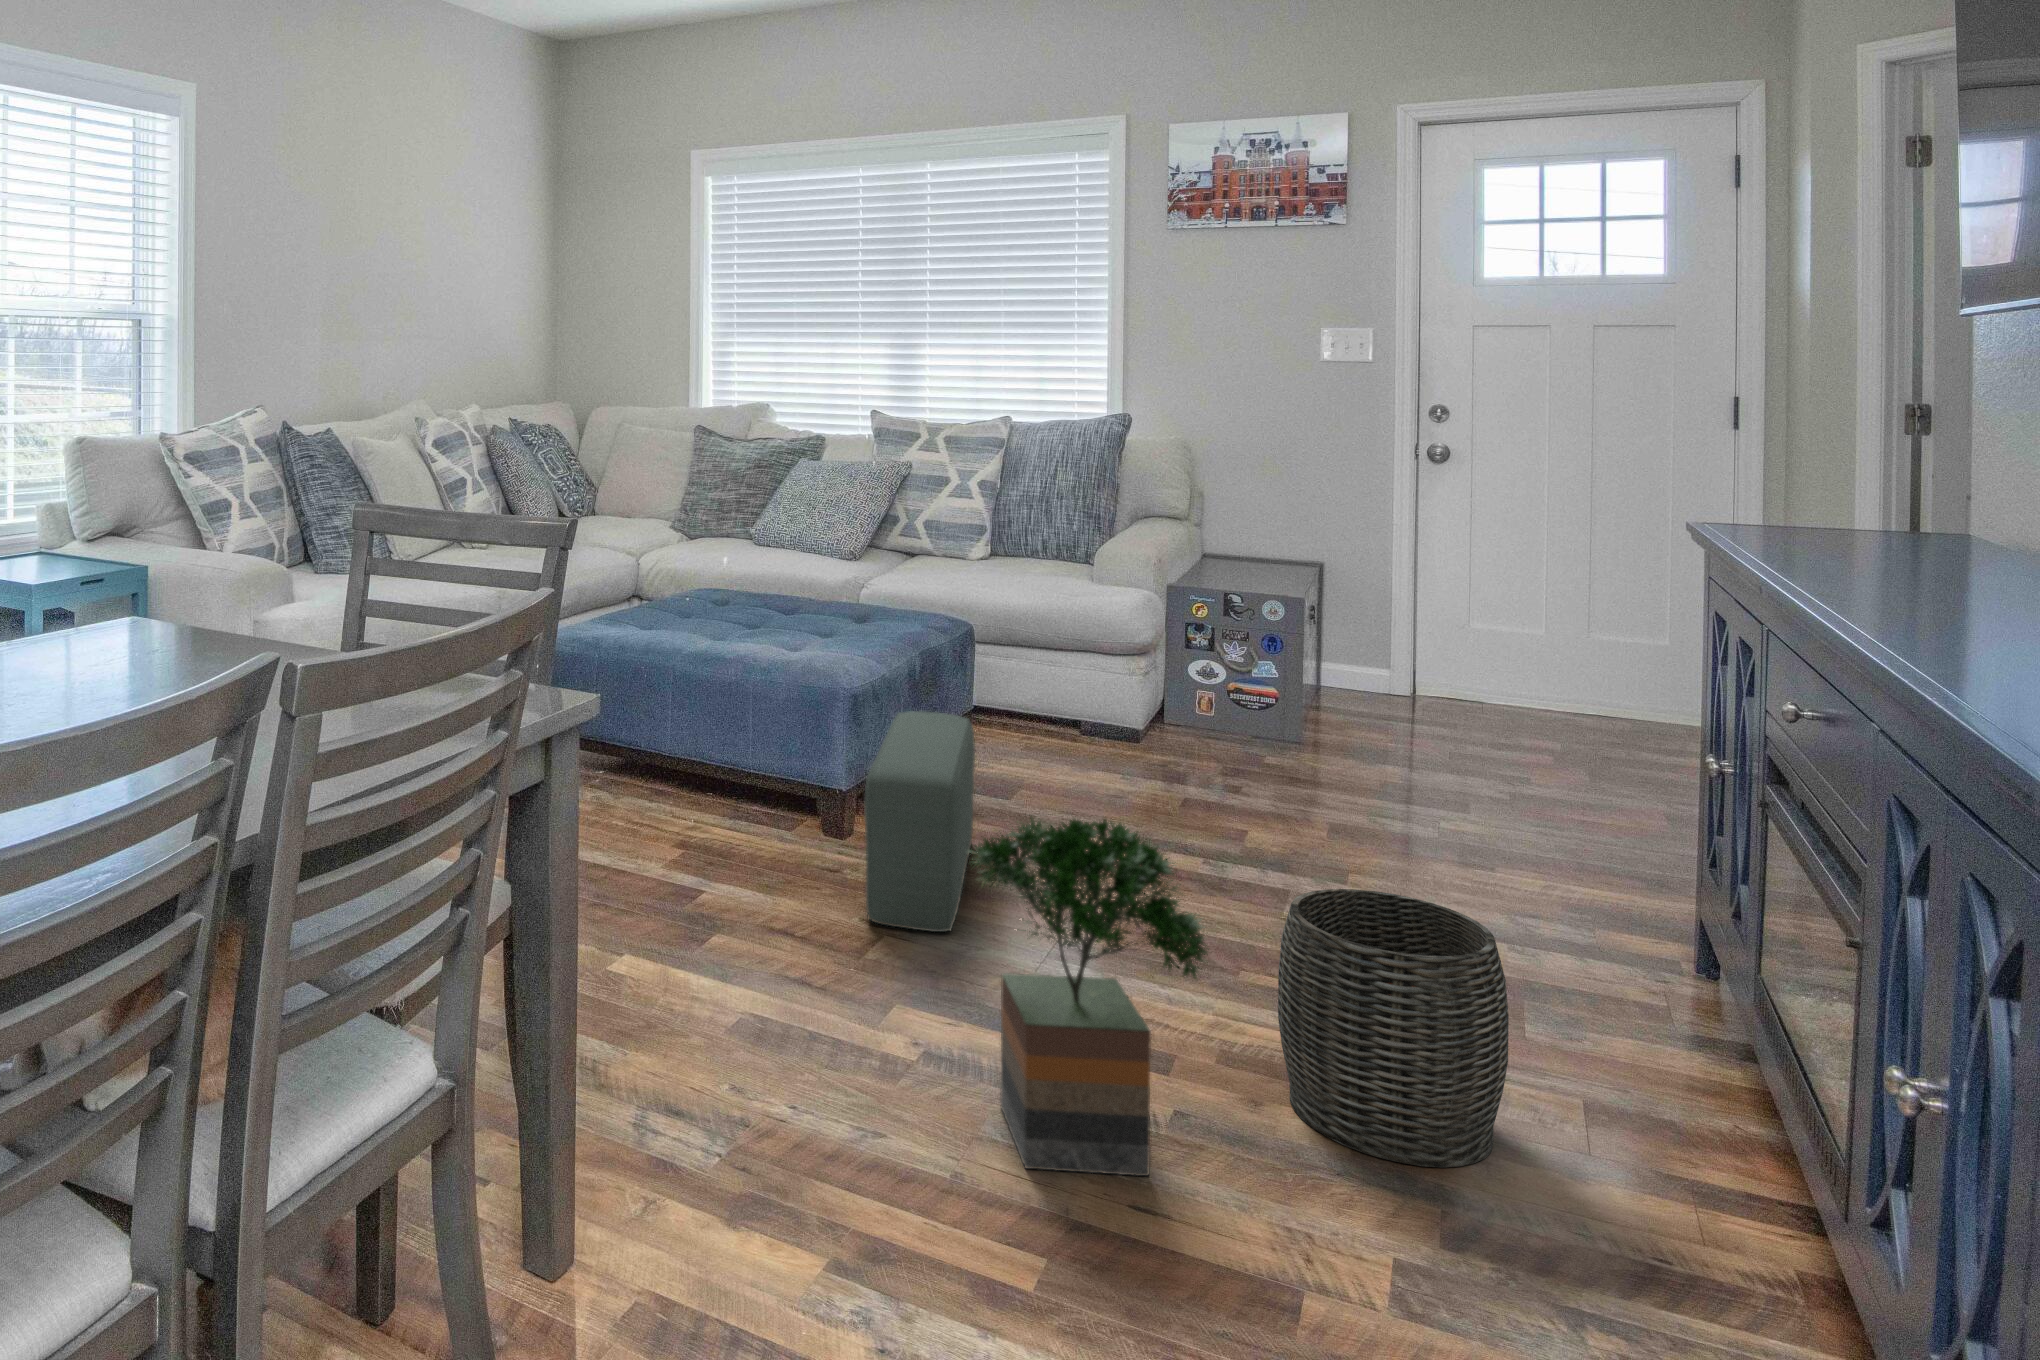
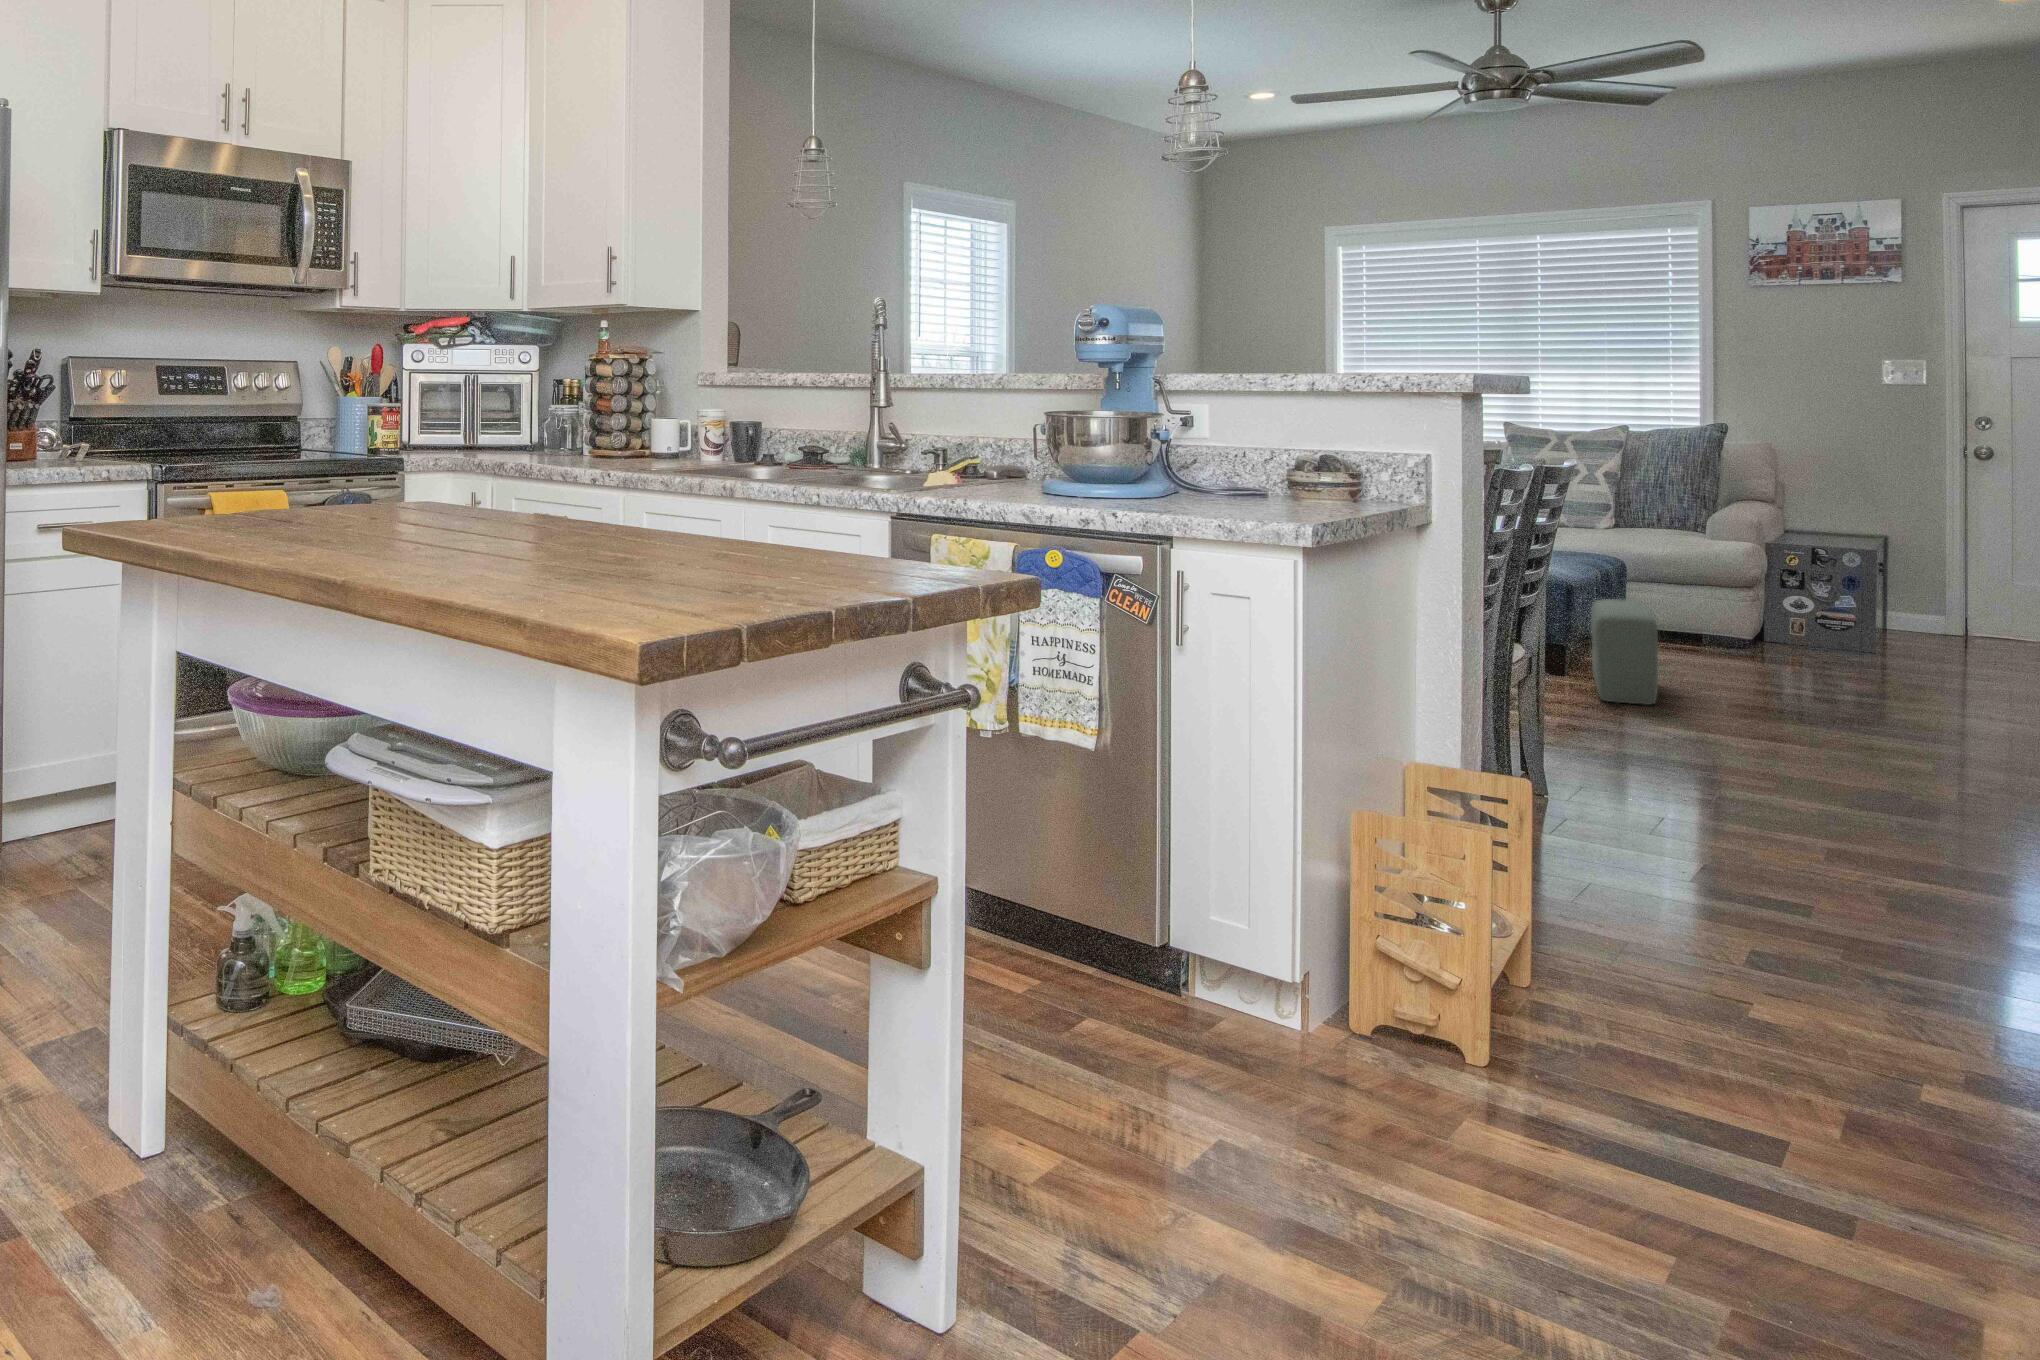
potted tree: present [966,818,1209,1176] -> none [1695,596,1831,757]
woven basket: present [1278,889,1509,1167] -> none [1865,646,1990,760]

